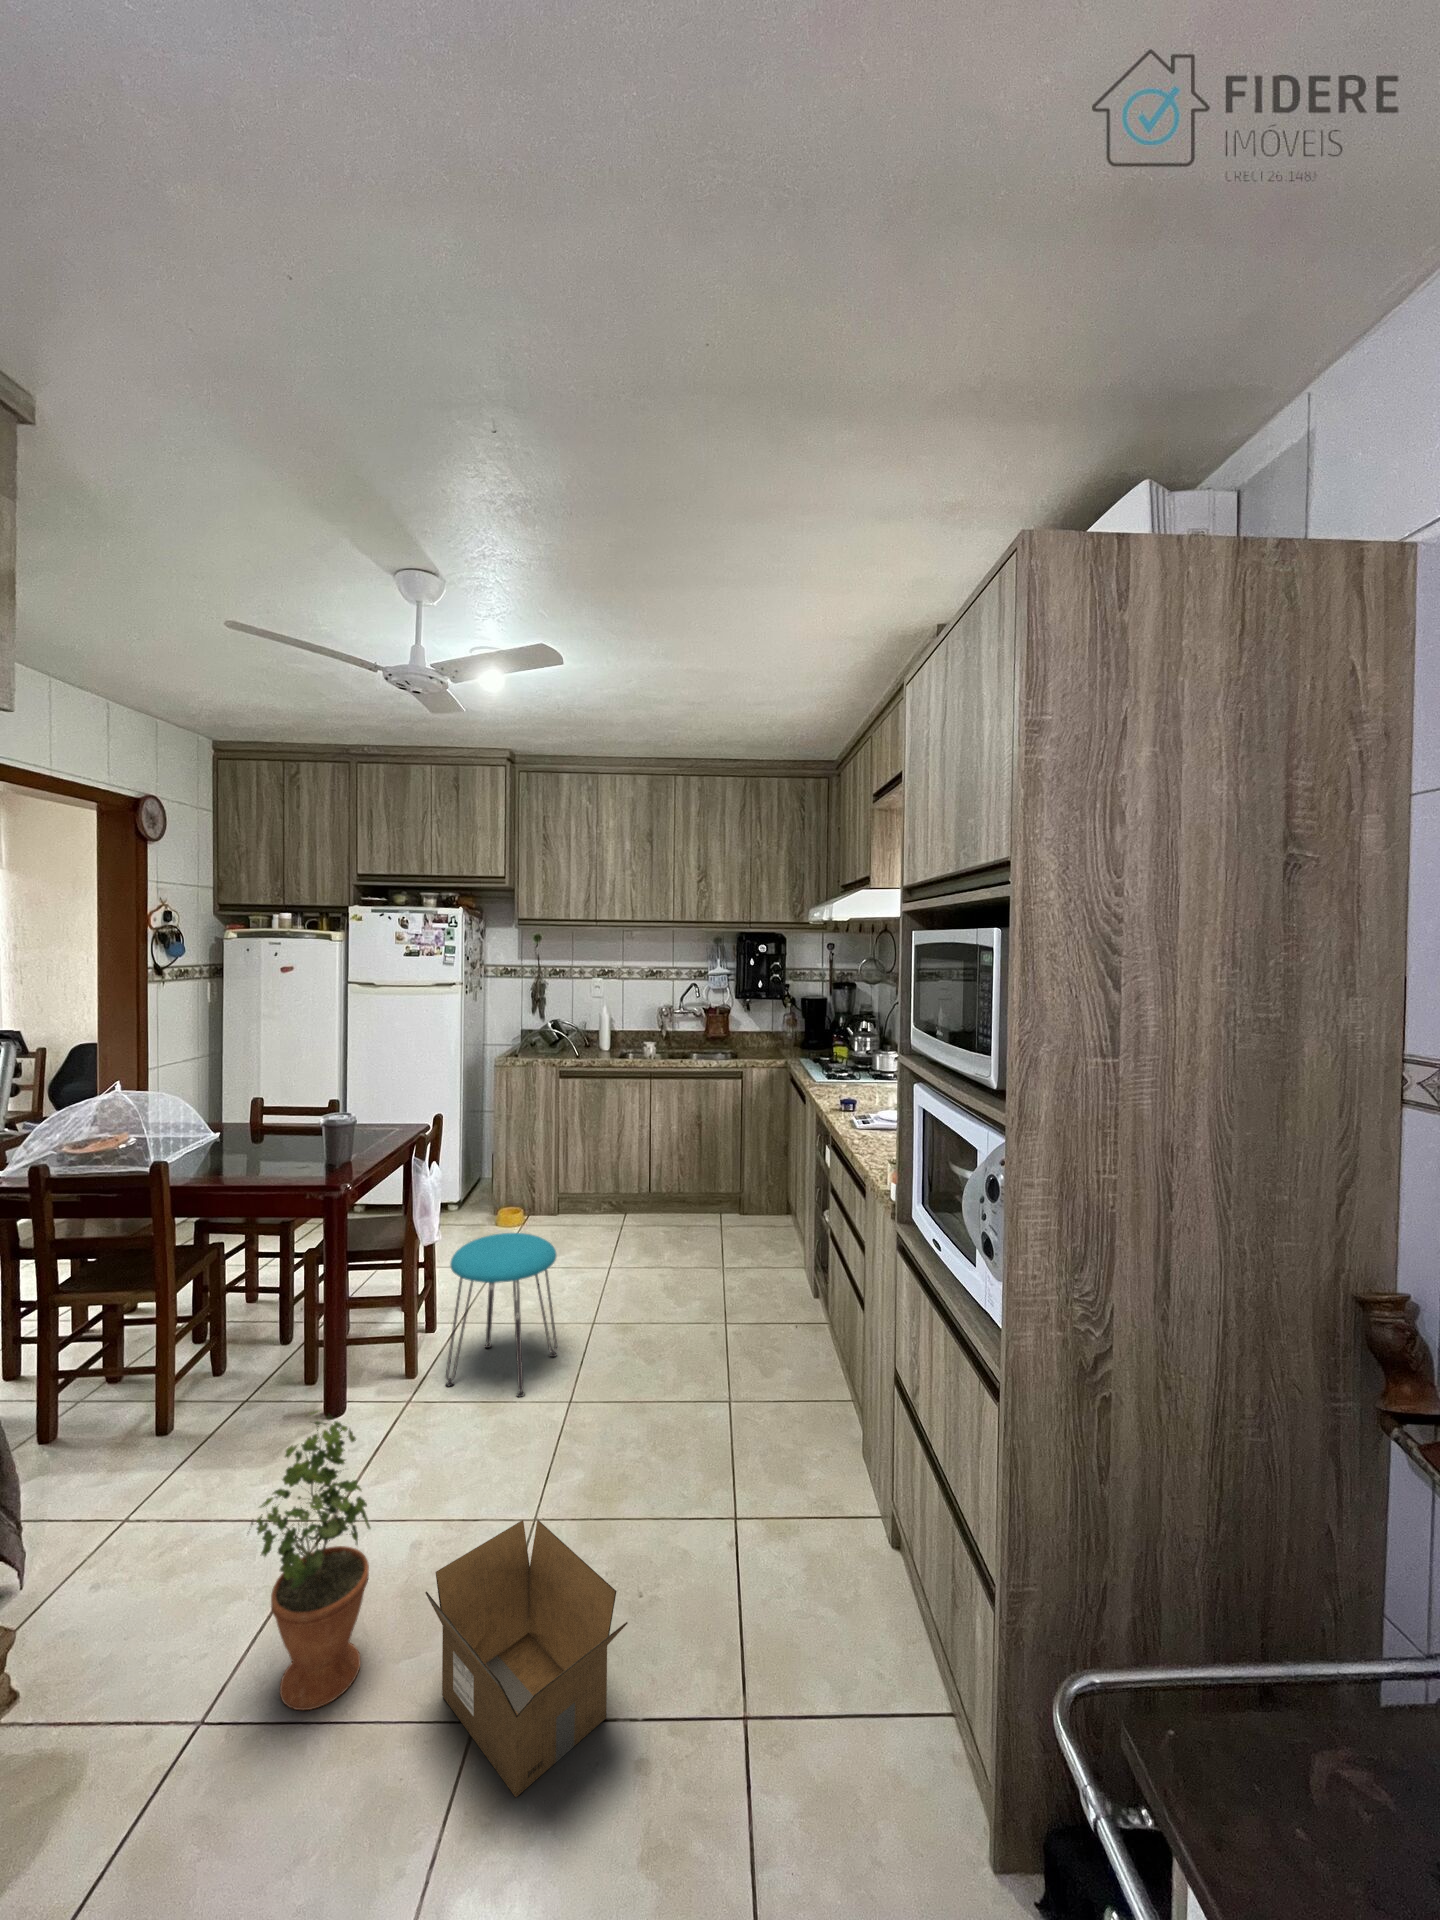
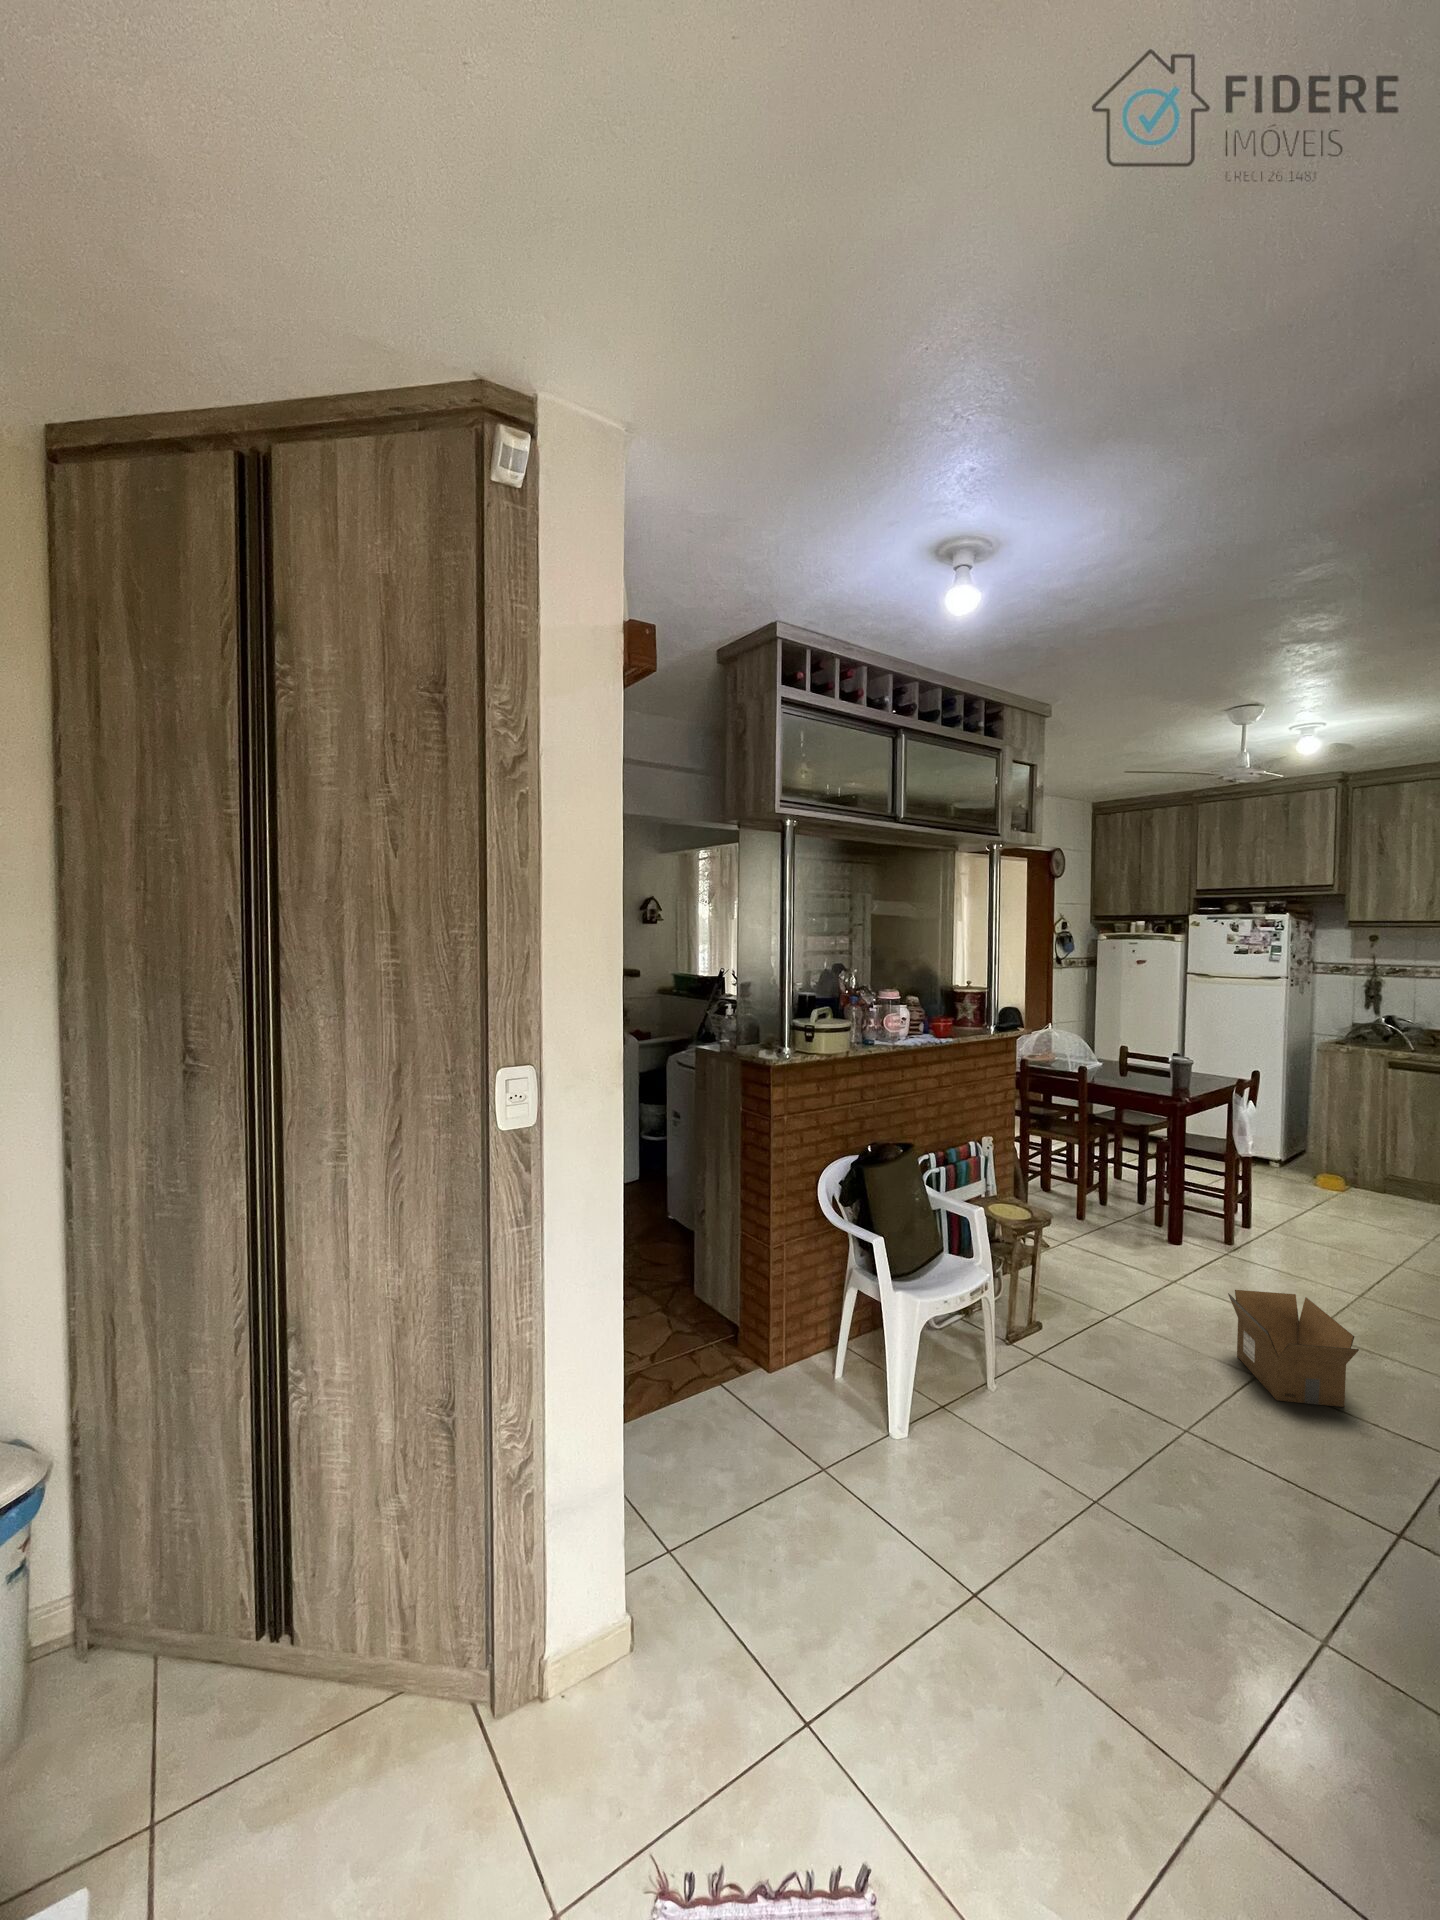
stool: present [446,1233,557,1397] -> none [1254,1161,1355,1276]
potted plant: present [248,1411,370,1710] -> none [1133,1190,1198,1333]

